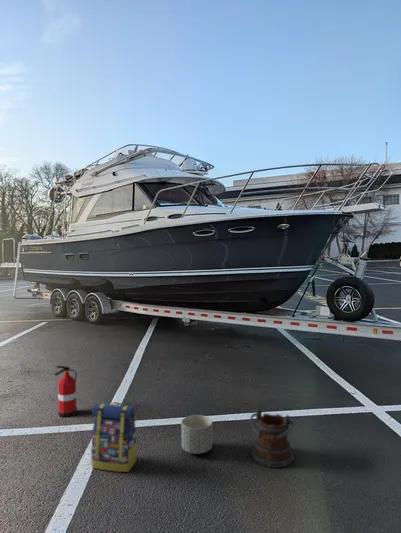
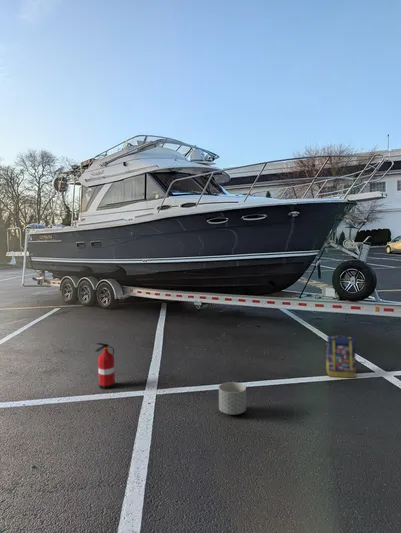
backpack: present [91,402,137,472] -> present [326,336,356,378]
bucket: present [250,409,294,468] -> none [280,375,319,424]

